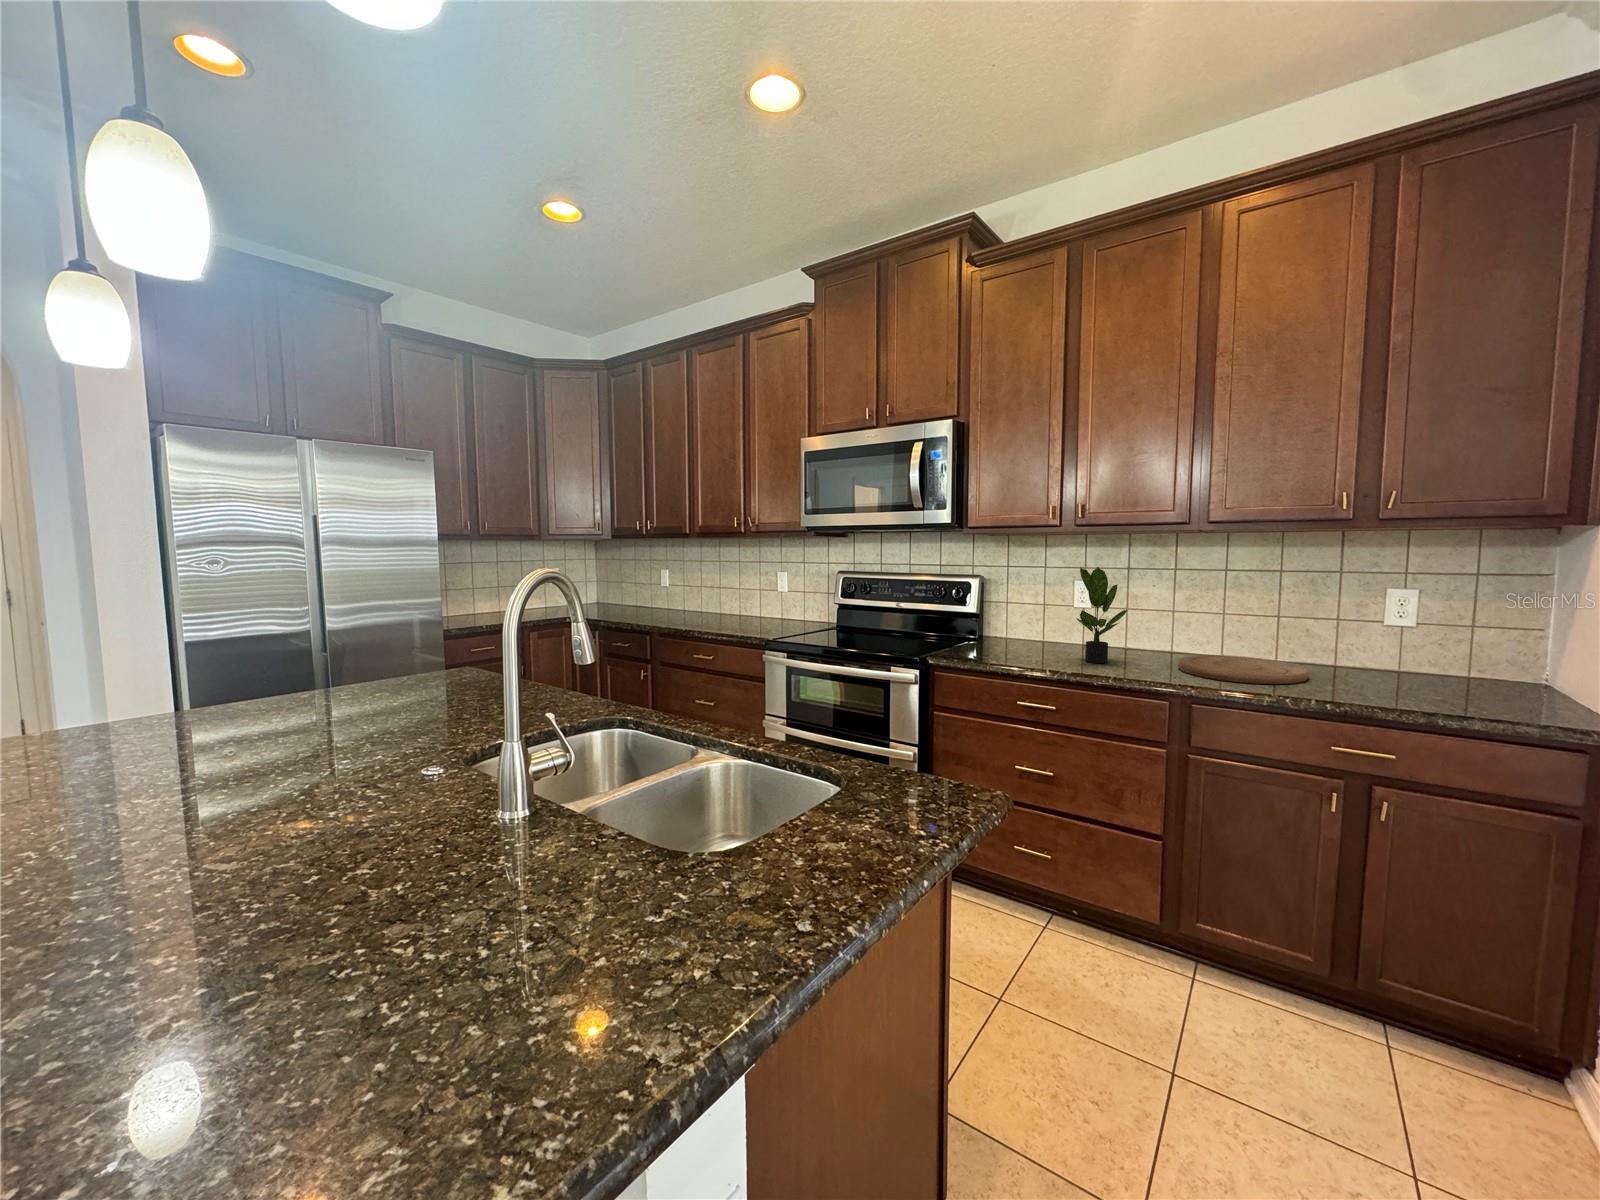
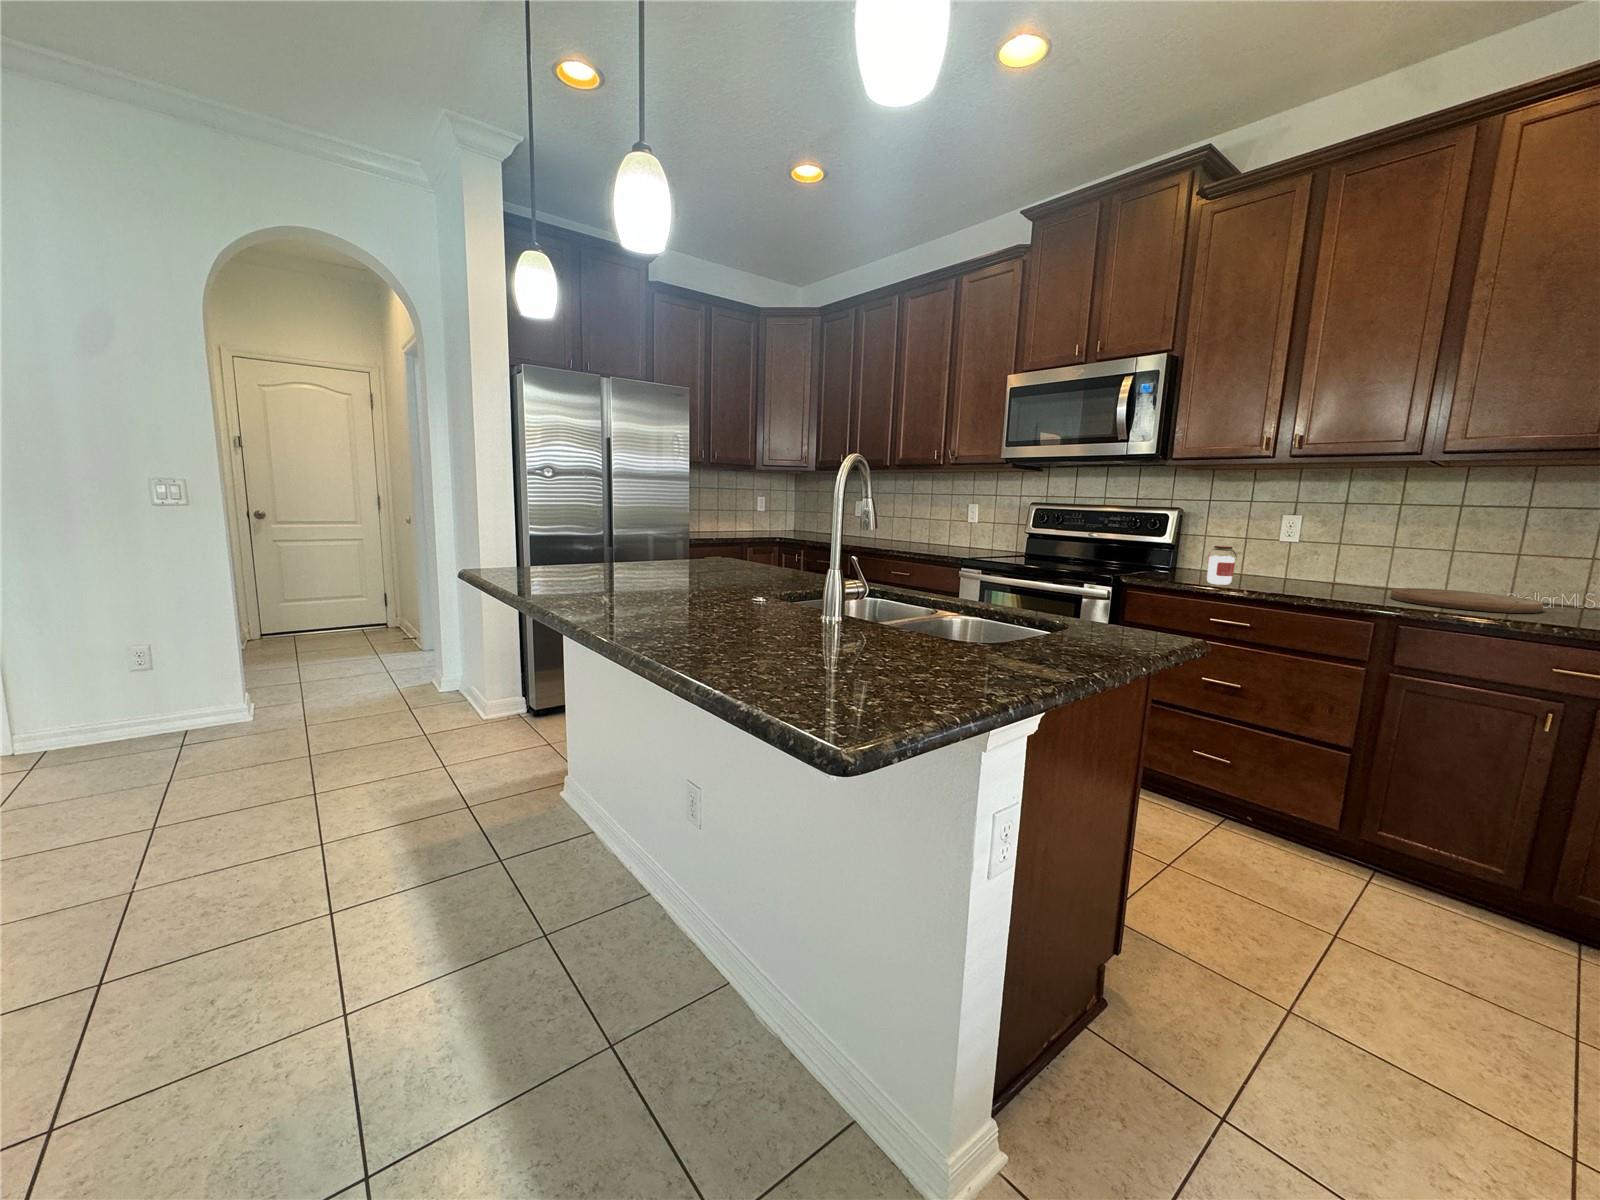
potted plant: present [1077,567,1127,663] -> none [1281,495,1341,590]
jar: none [1010,620,1037,662] -> present [1207,546,1237,585]

